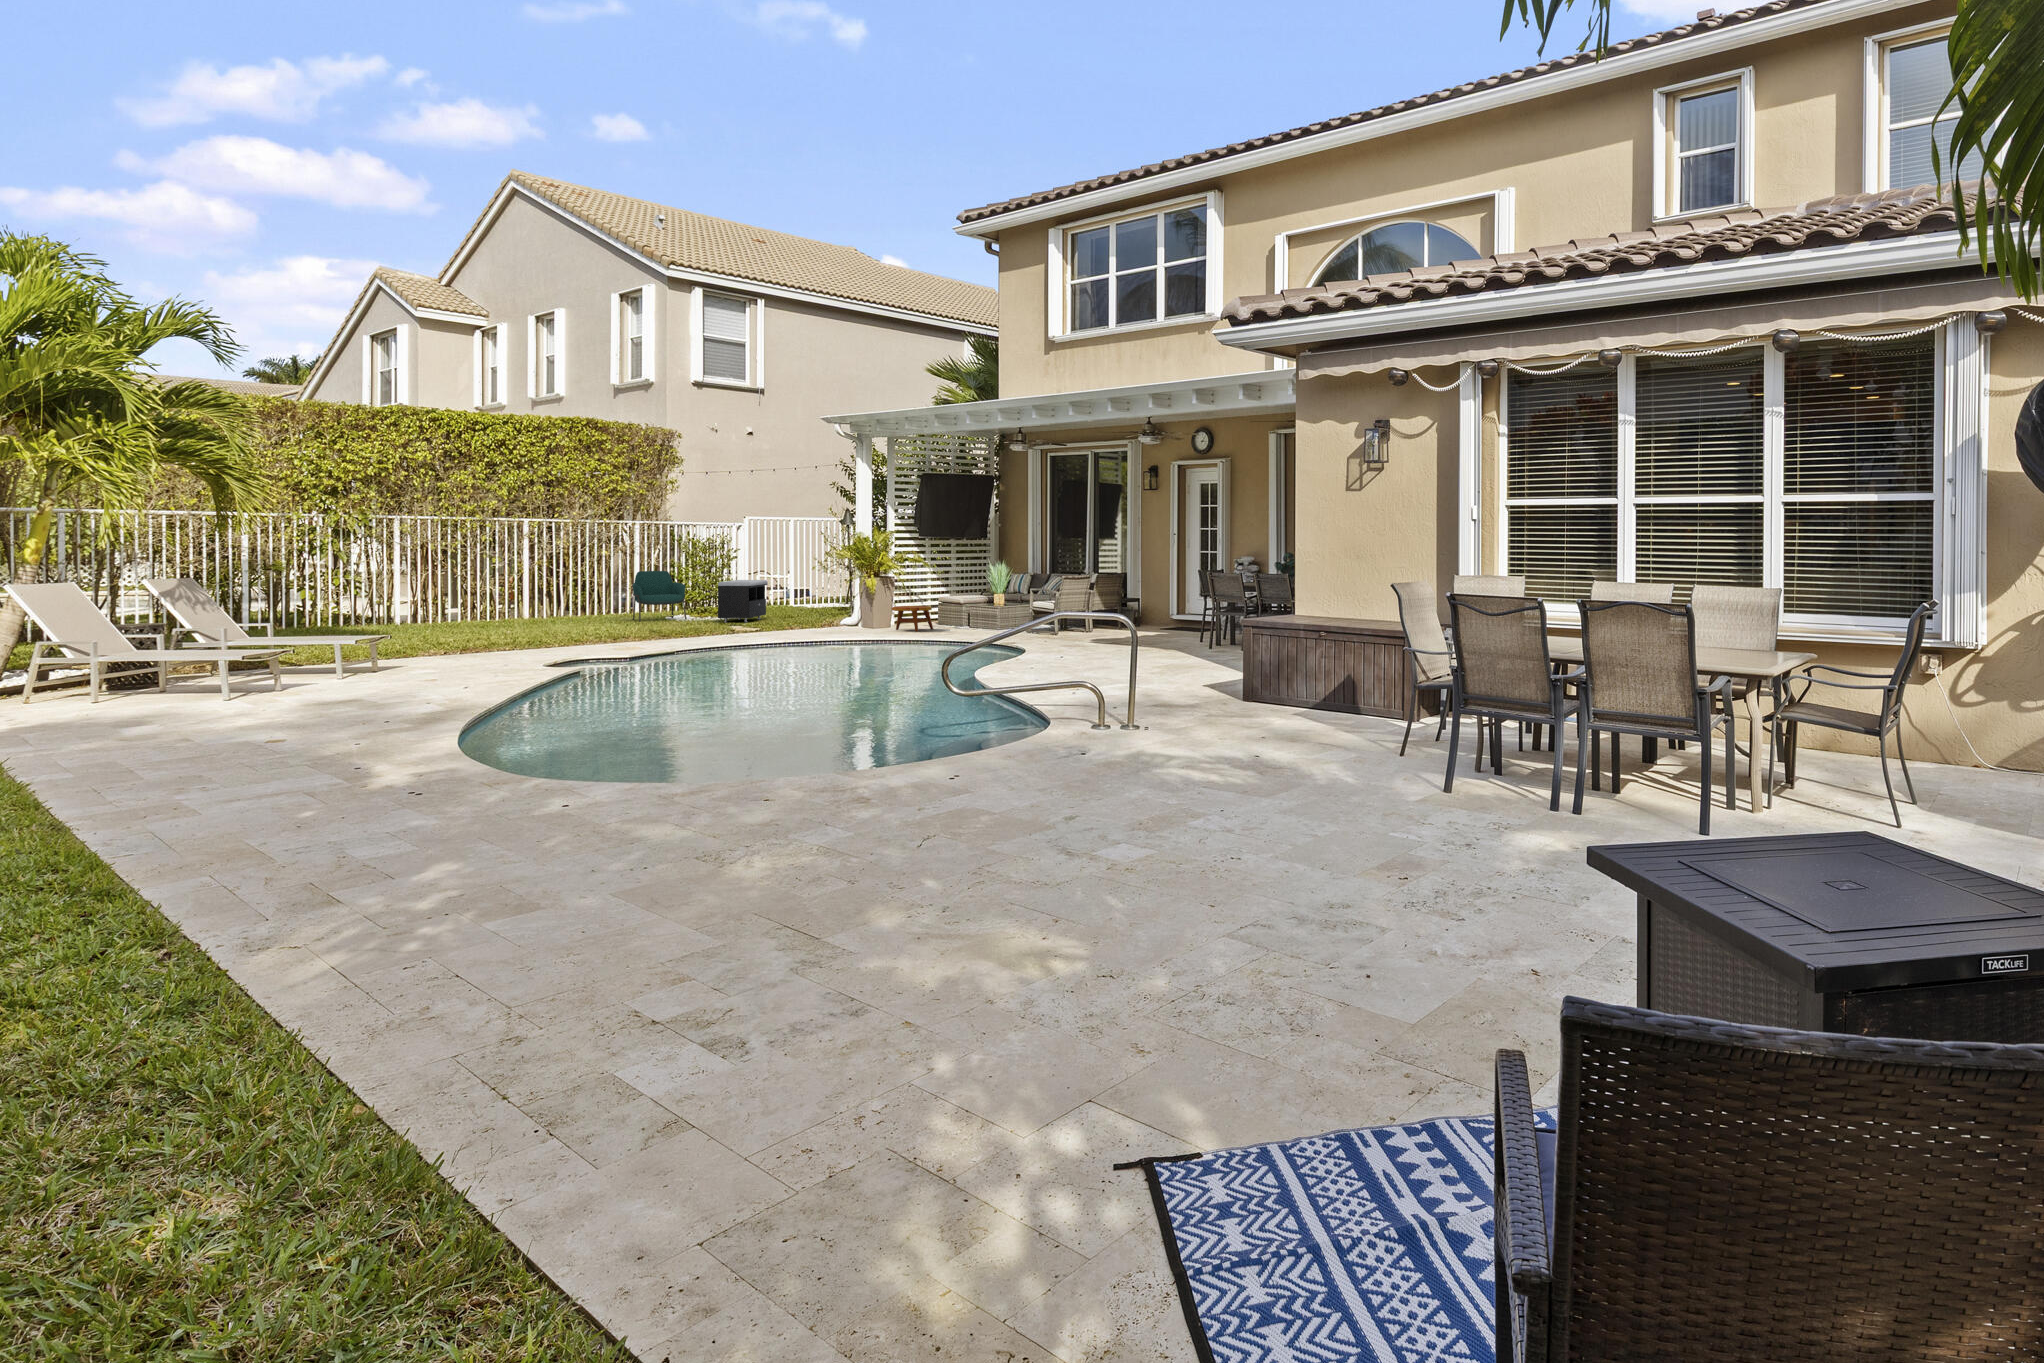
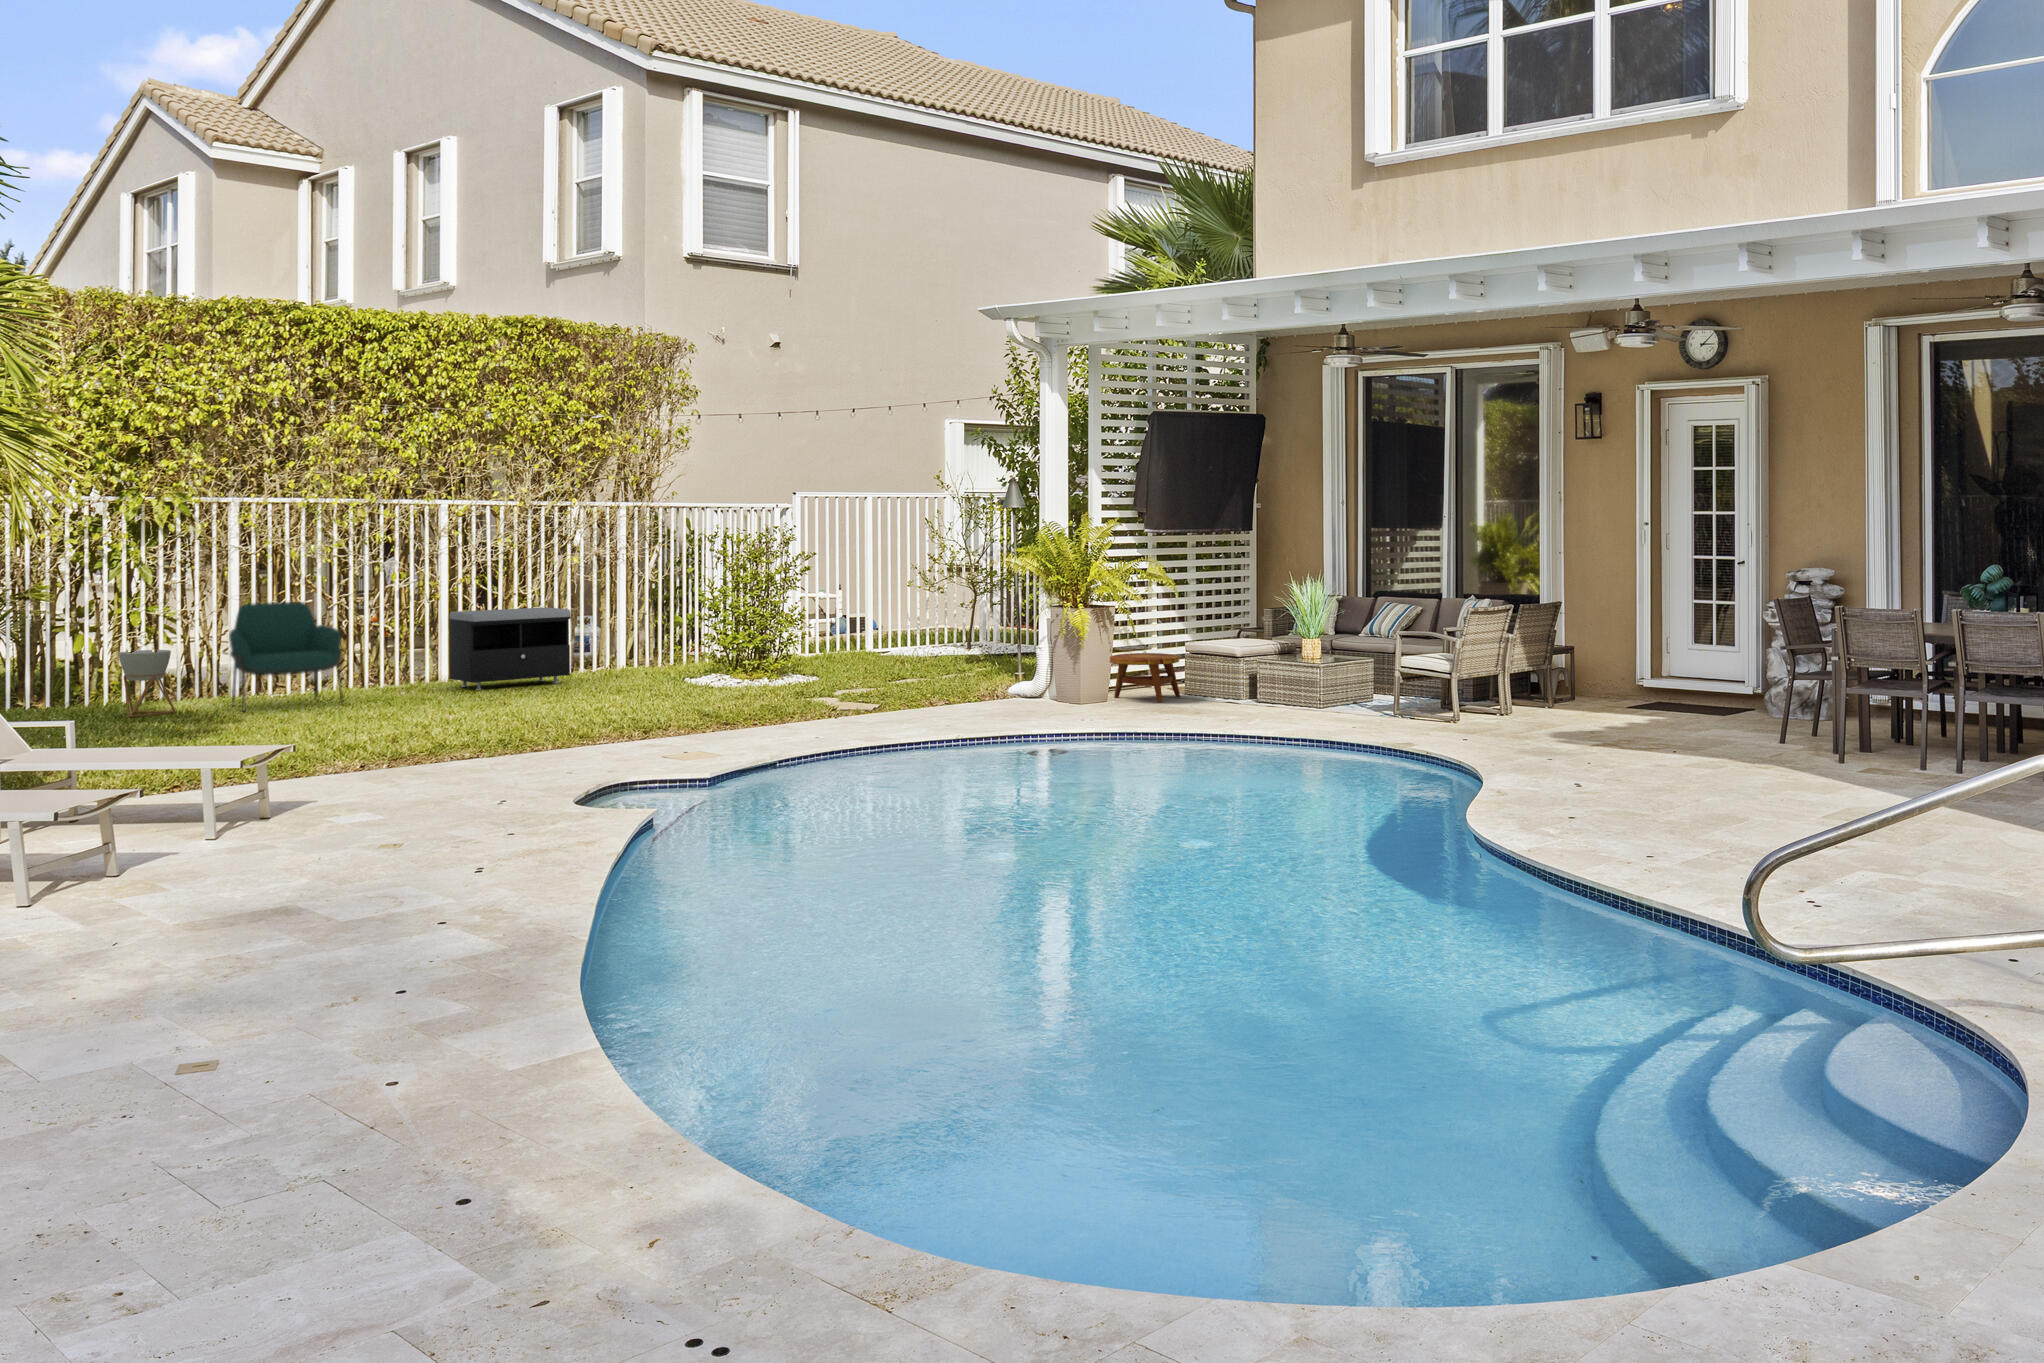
armchair: present [633,571,686,622] -> present [229,602,344,711]
storage bench: present [718,580,768,622] -> present [450,607,571,690]
planter: none [323,599,357,635] -> present [119,650,176,717]

